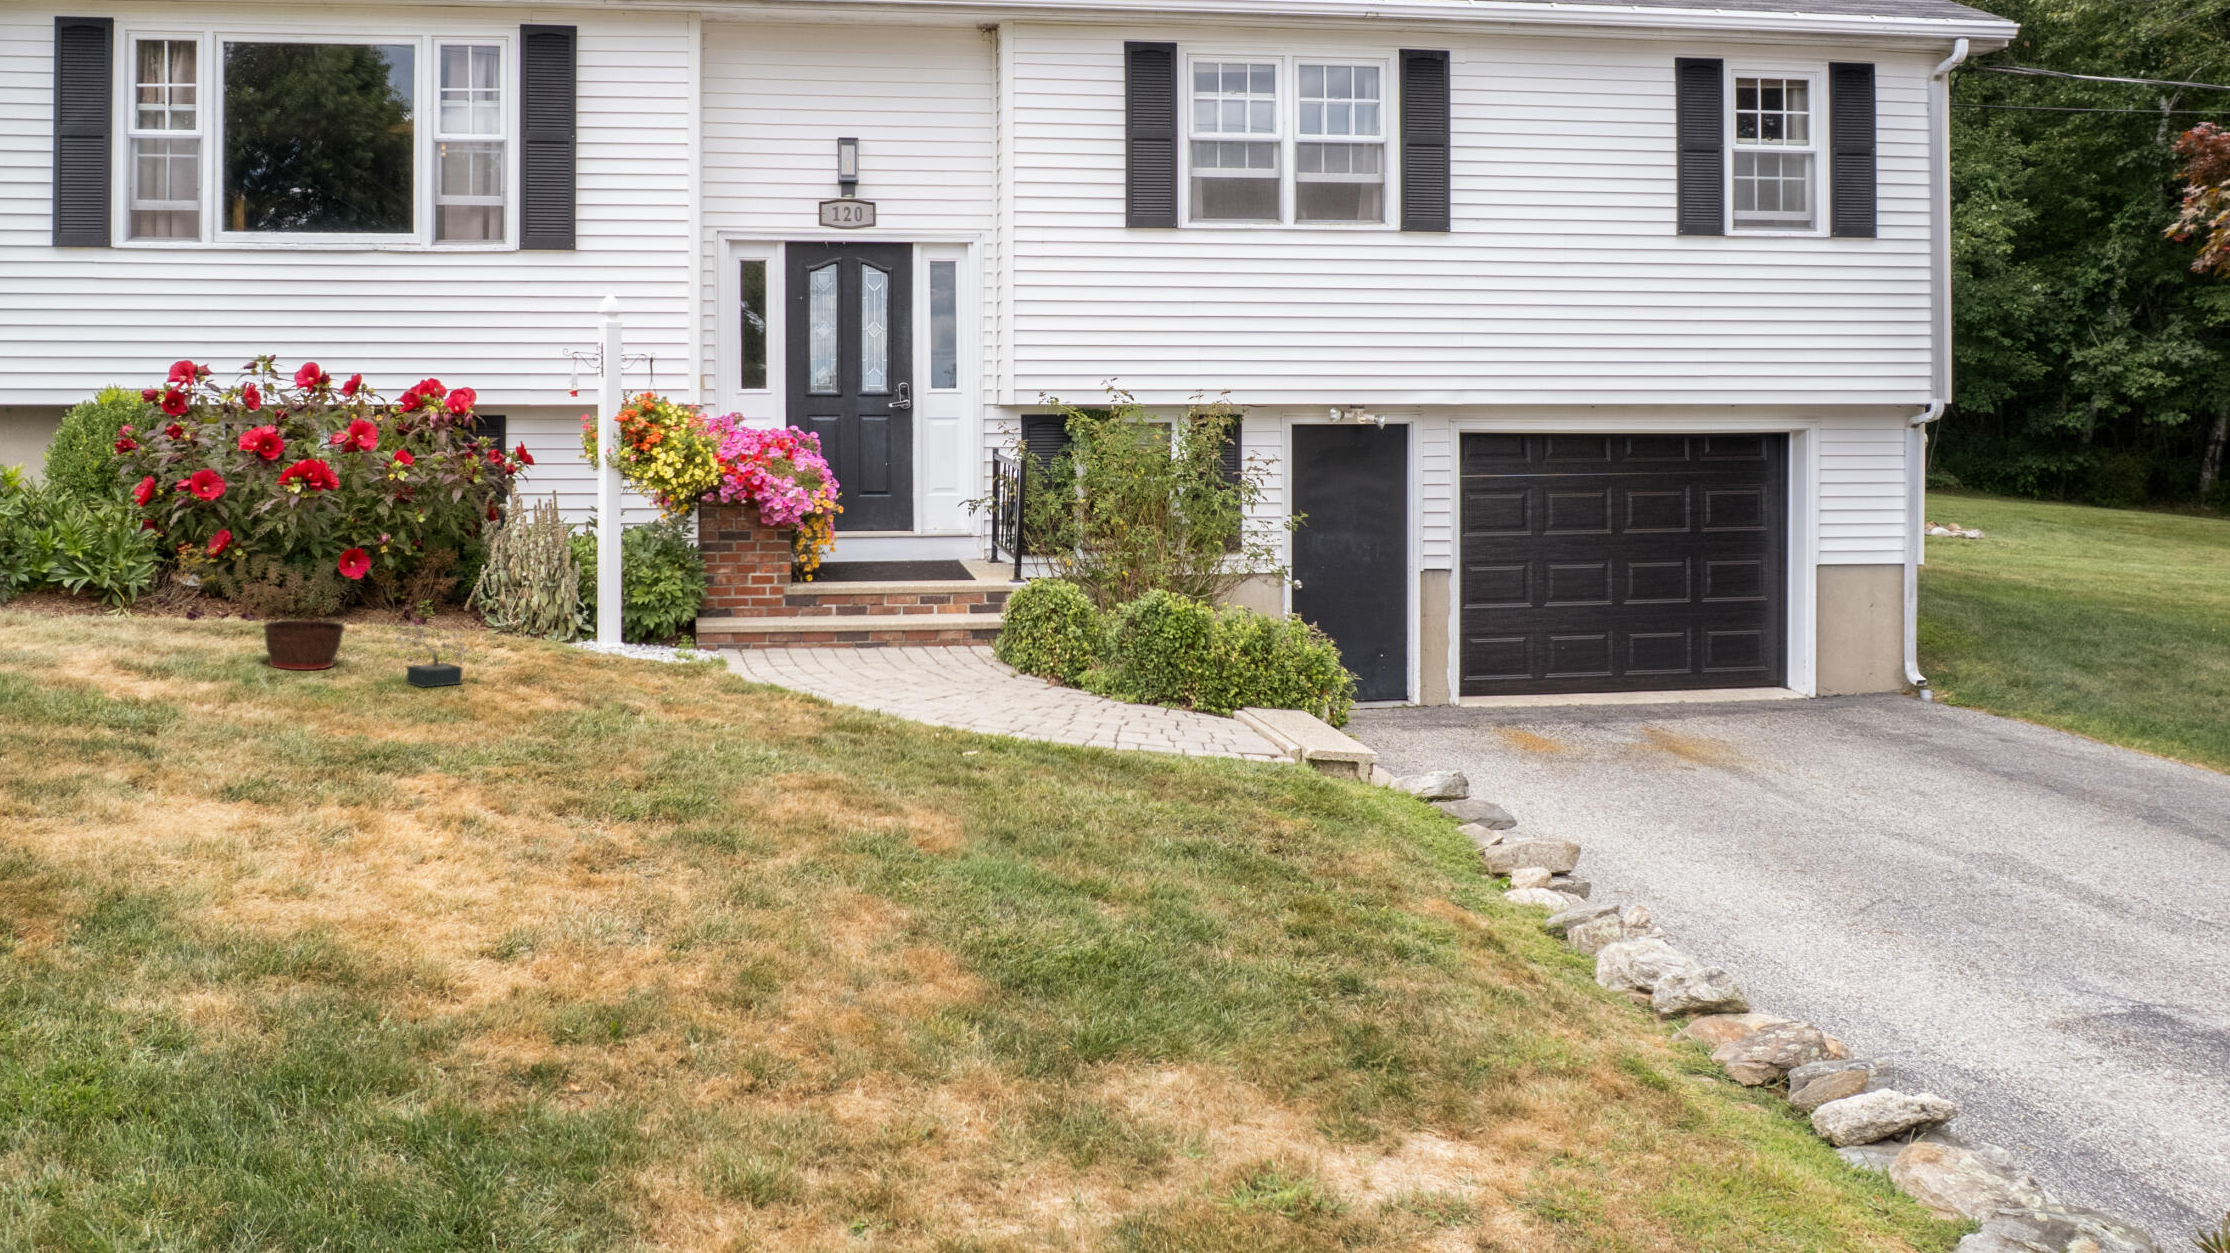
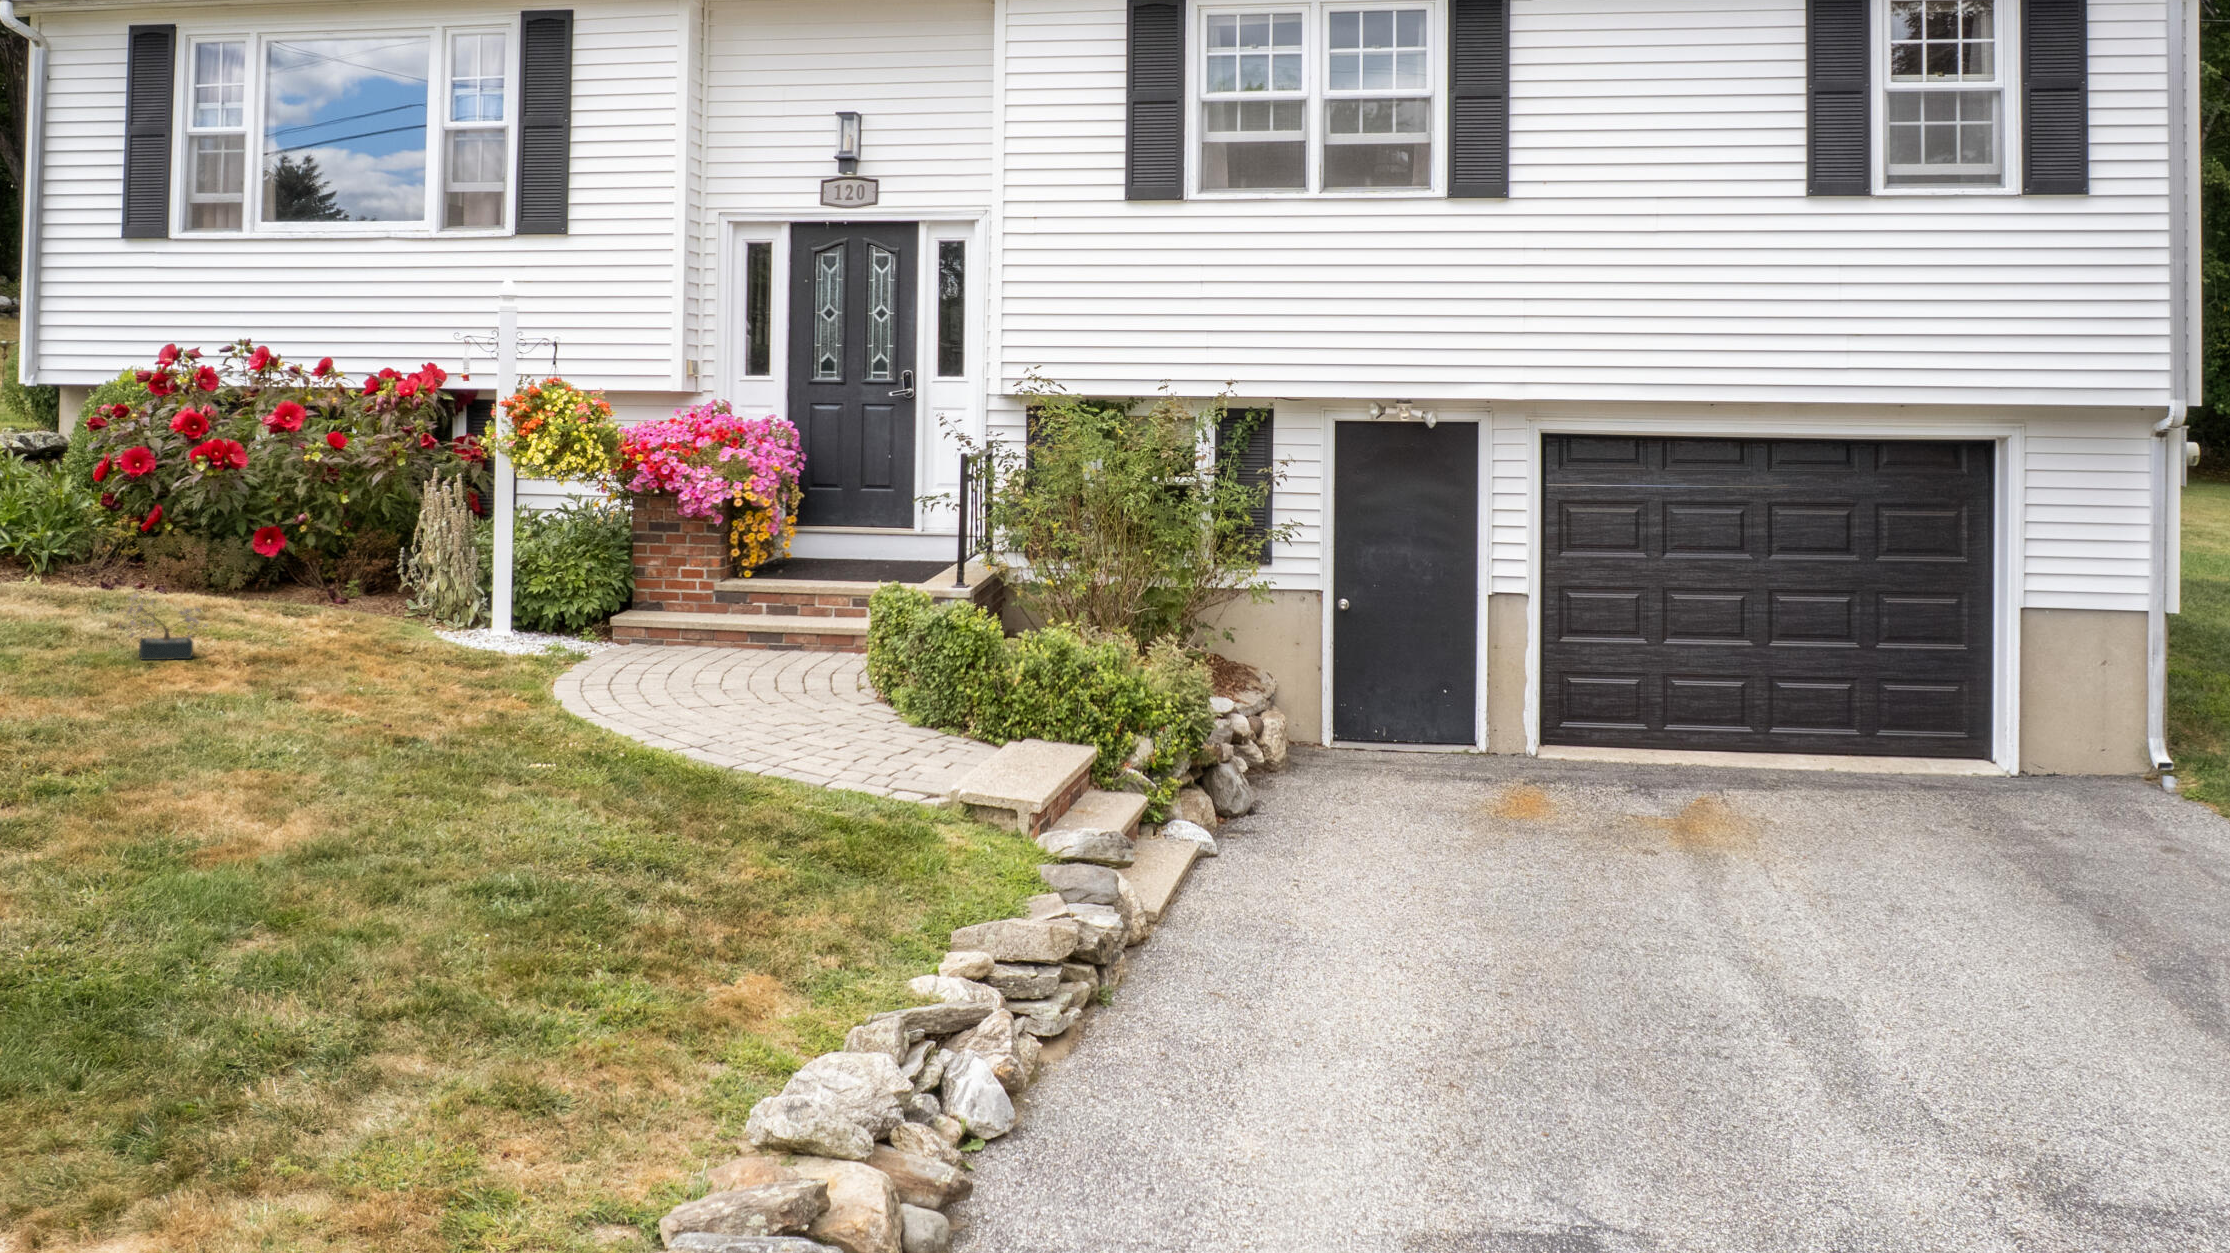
basket: present [264,619,344,670] -> none [33,587,119,637]

